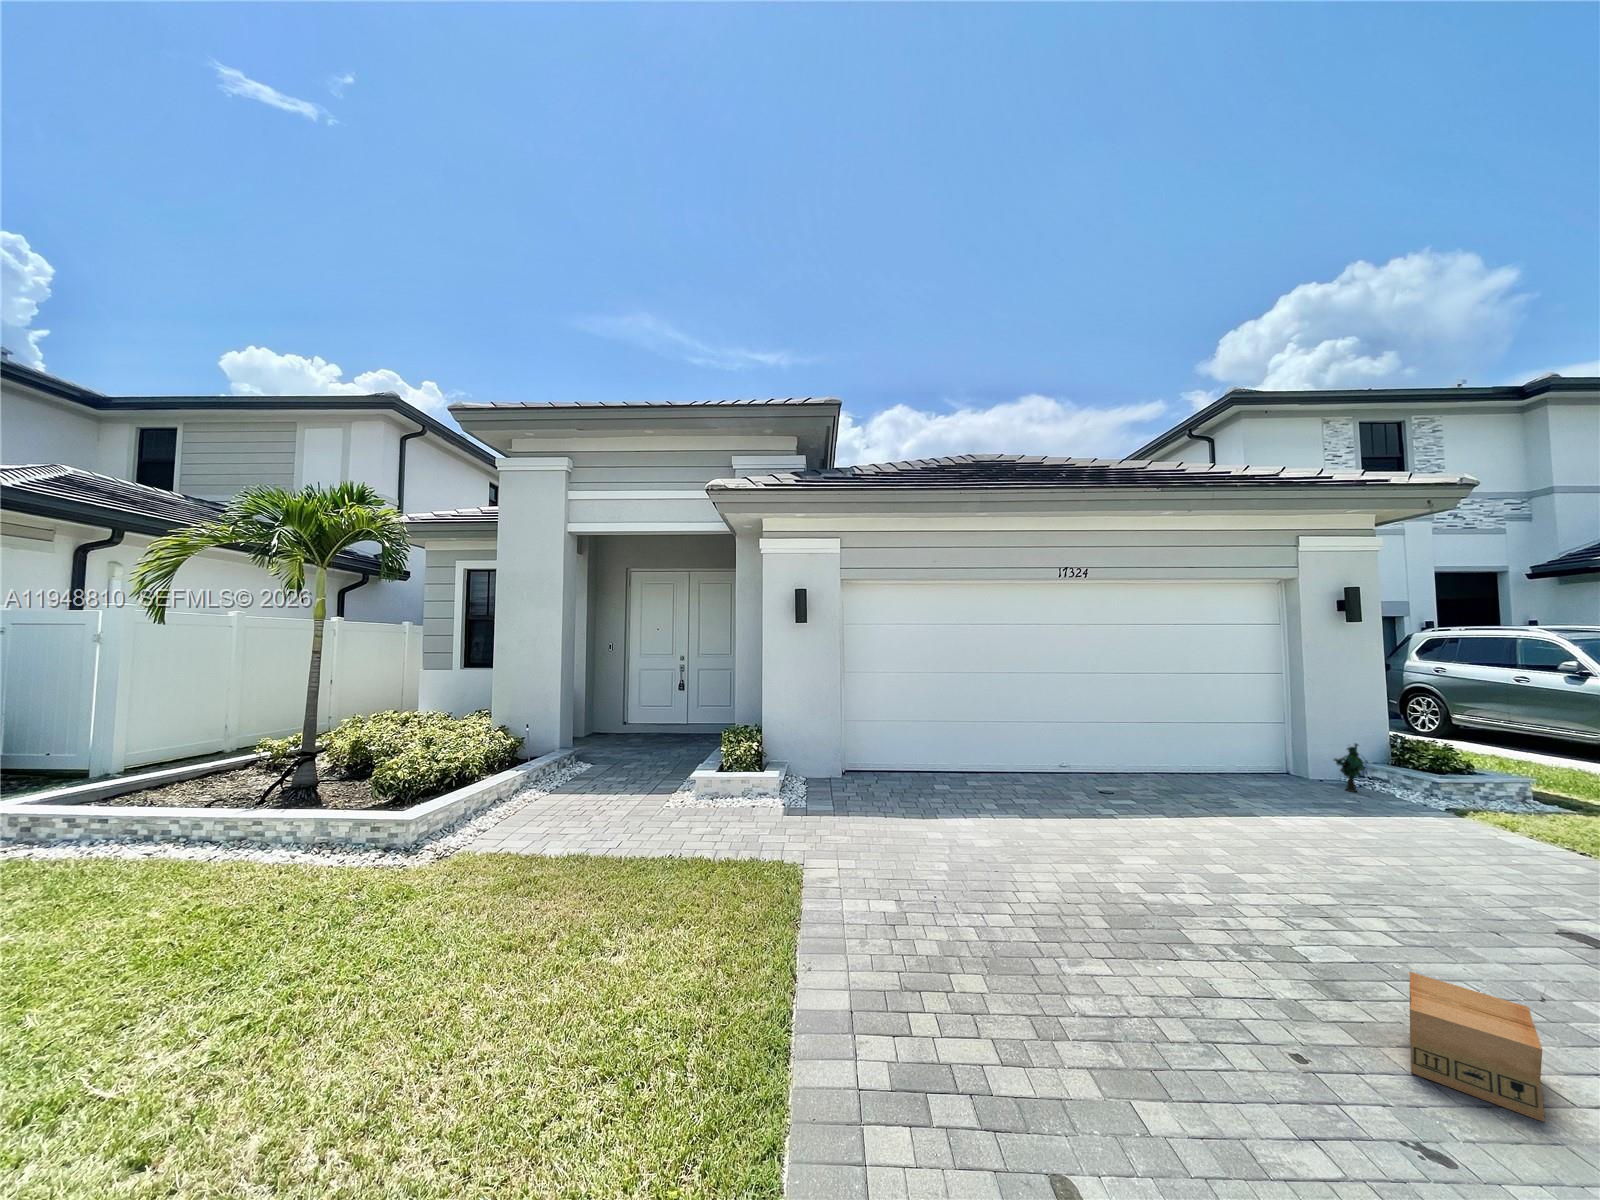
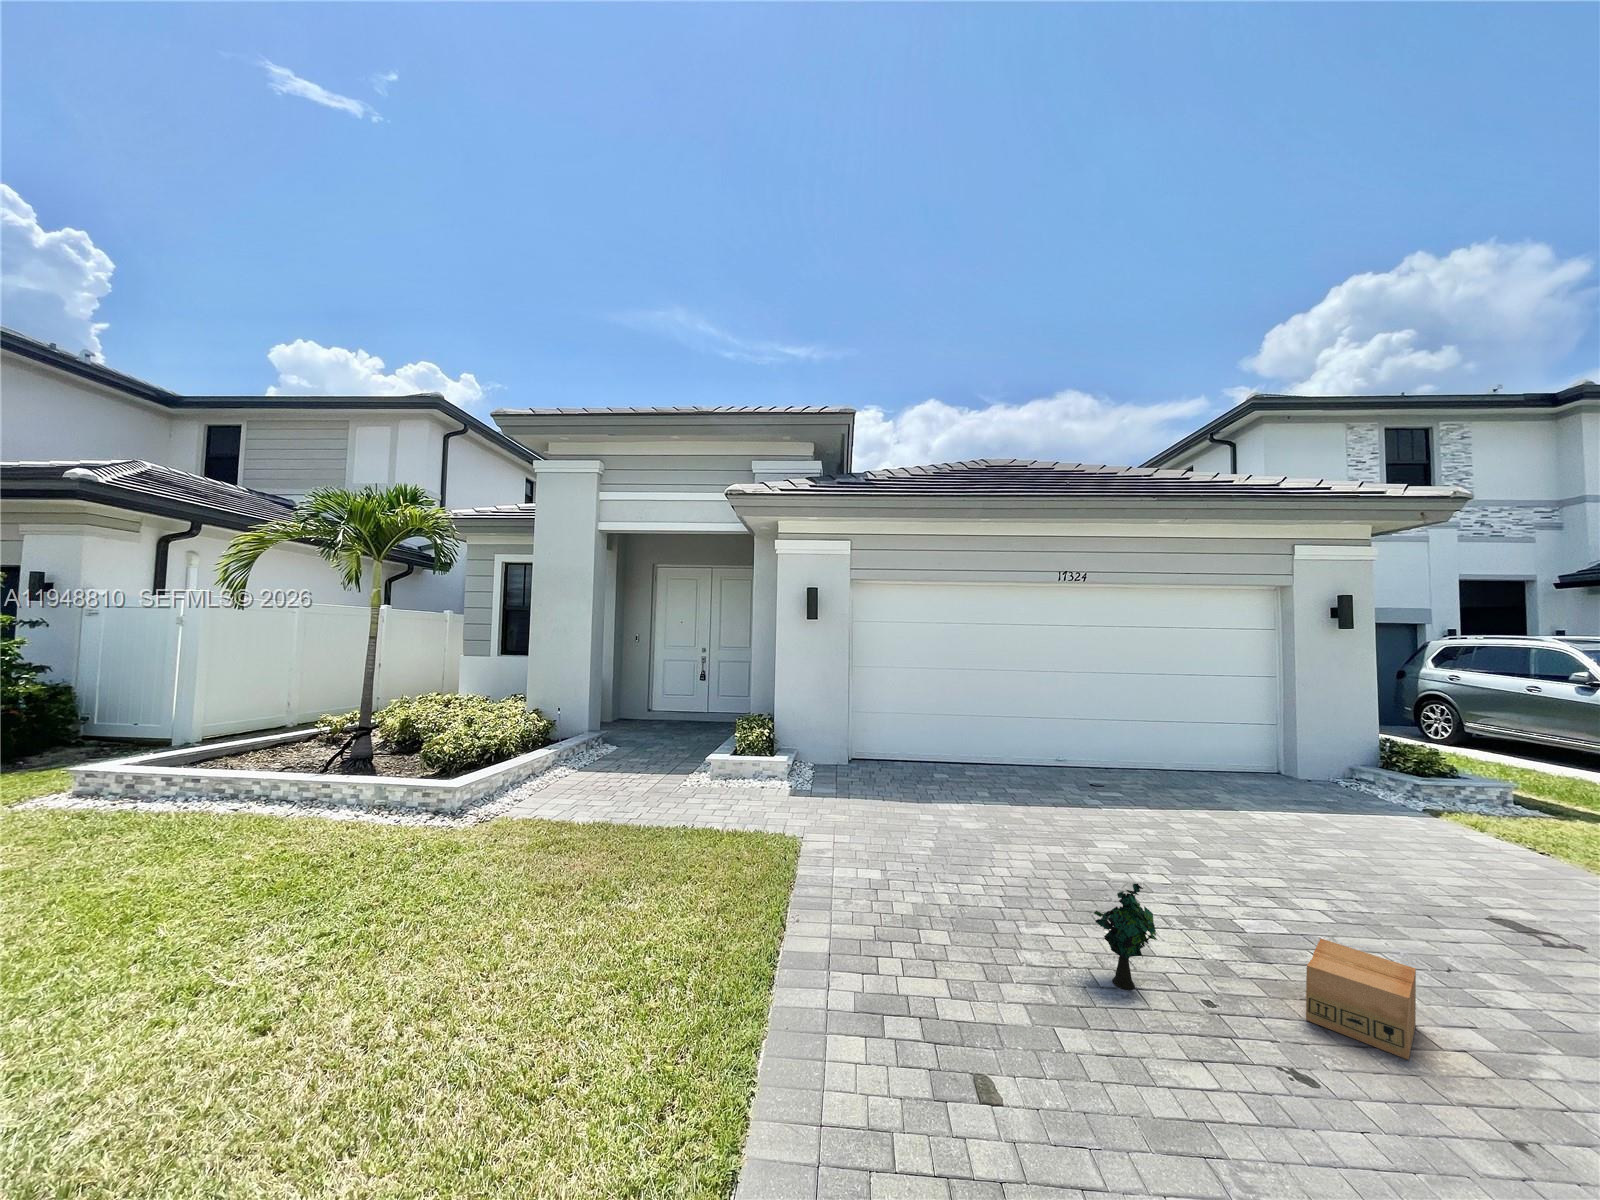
decorative plant: present [1334,744,1368,792] -> present [1094,884,1157,990]

